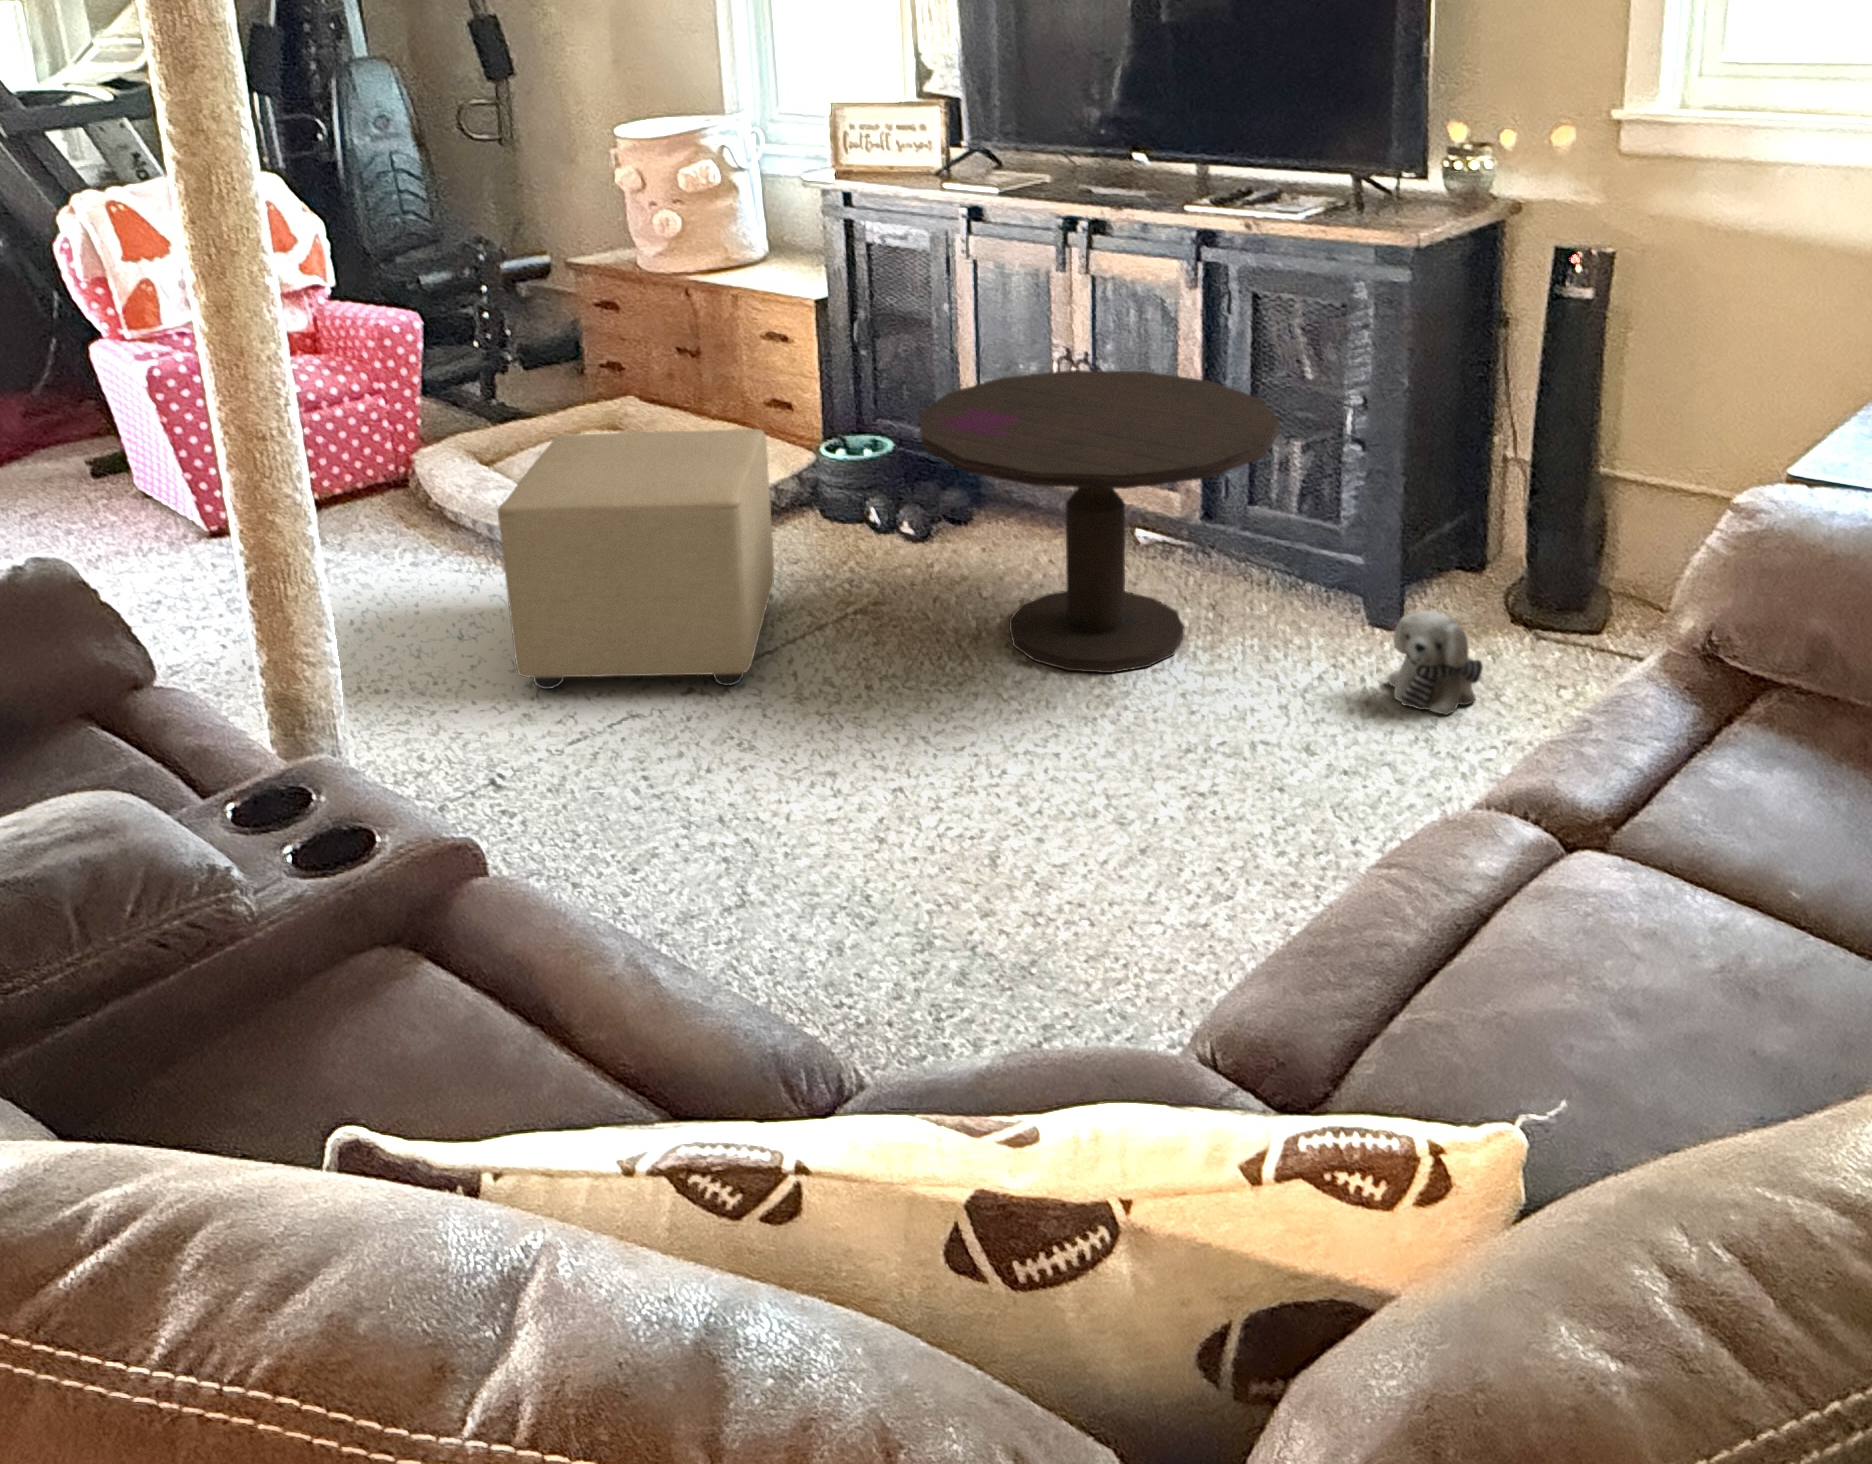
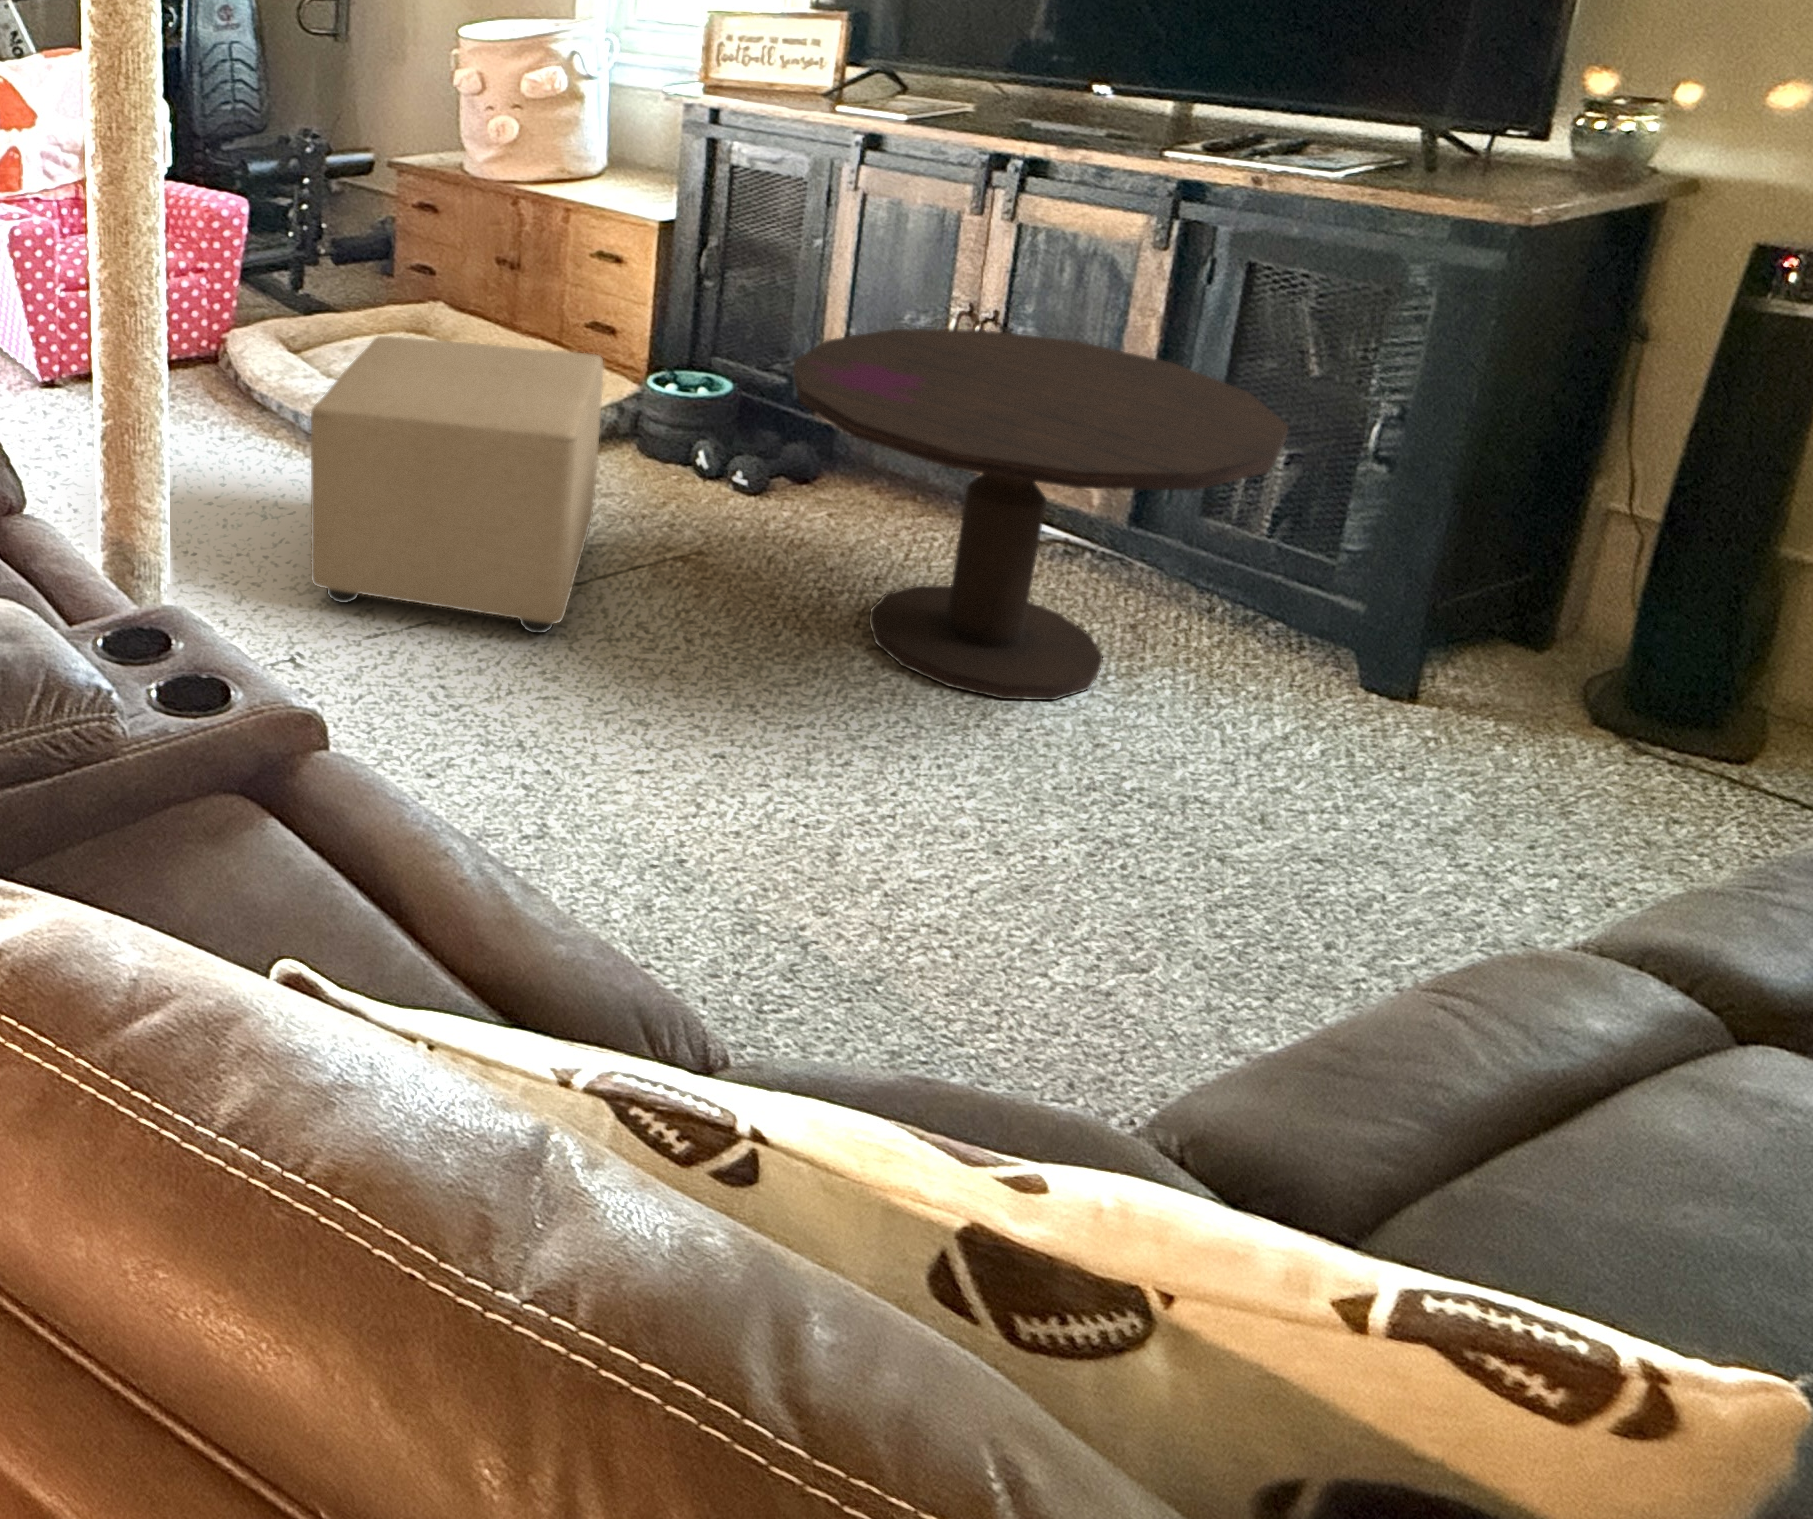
plush toy: present [1388,611,1483,715] -> none [1408,704,1579,848]

